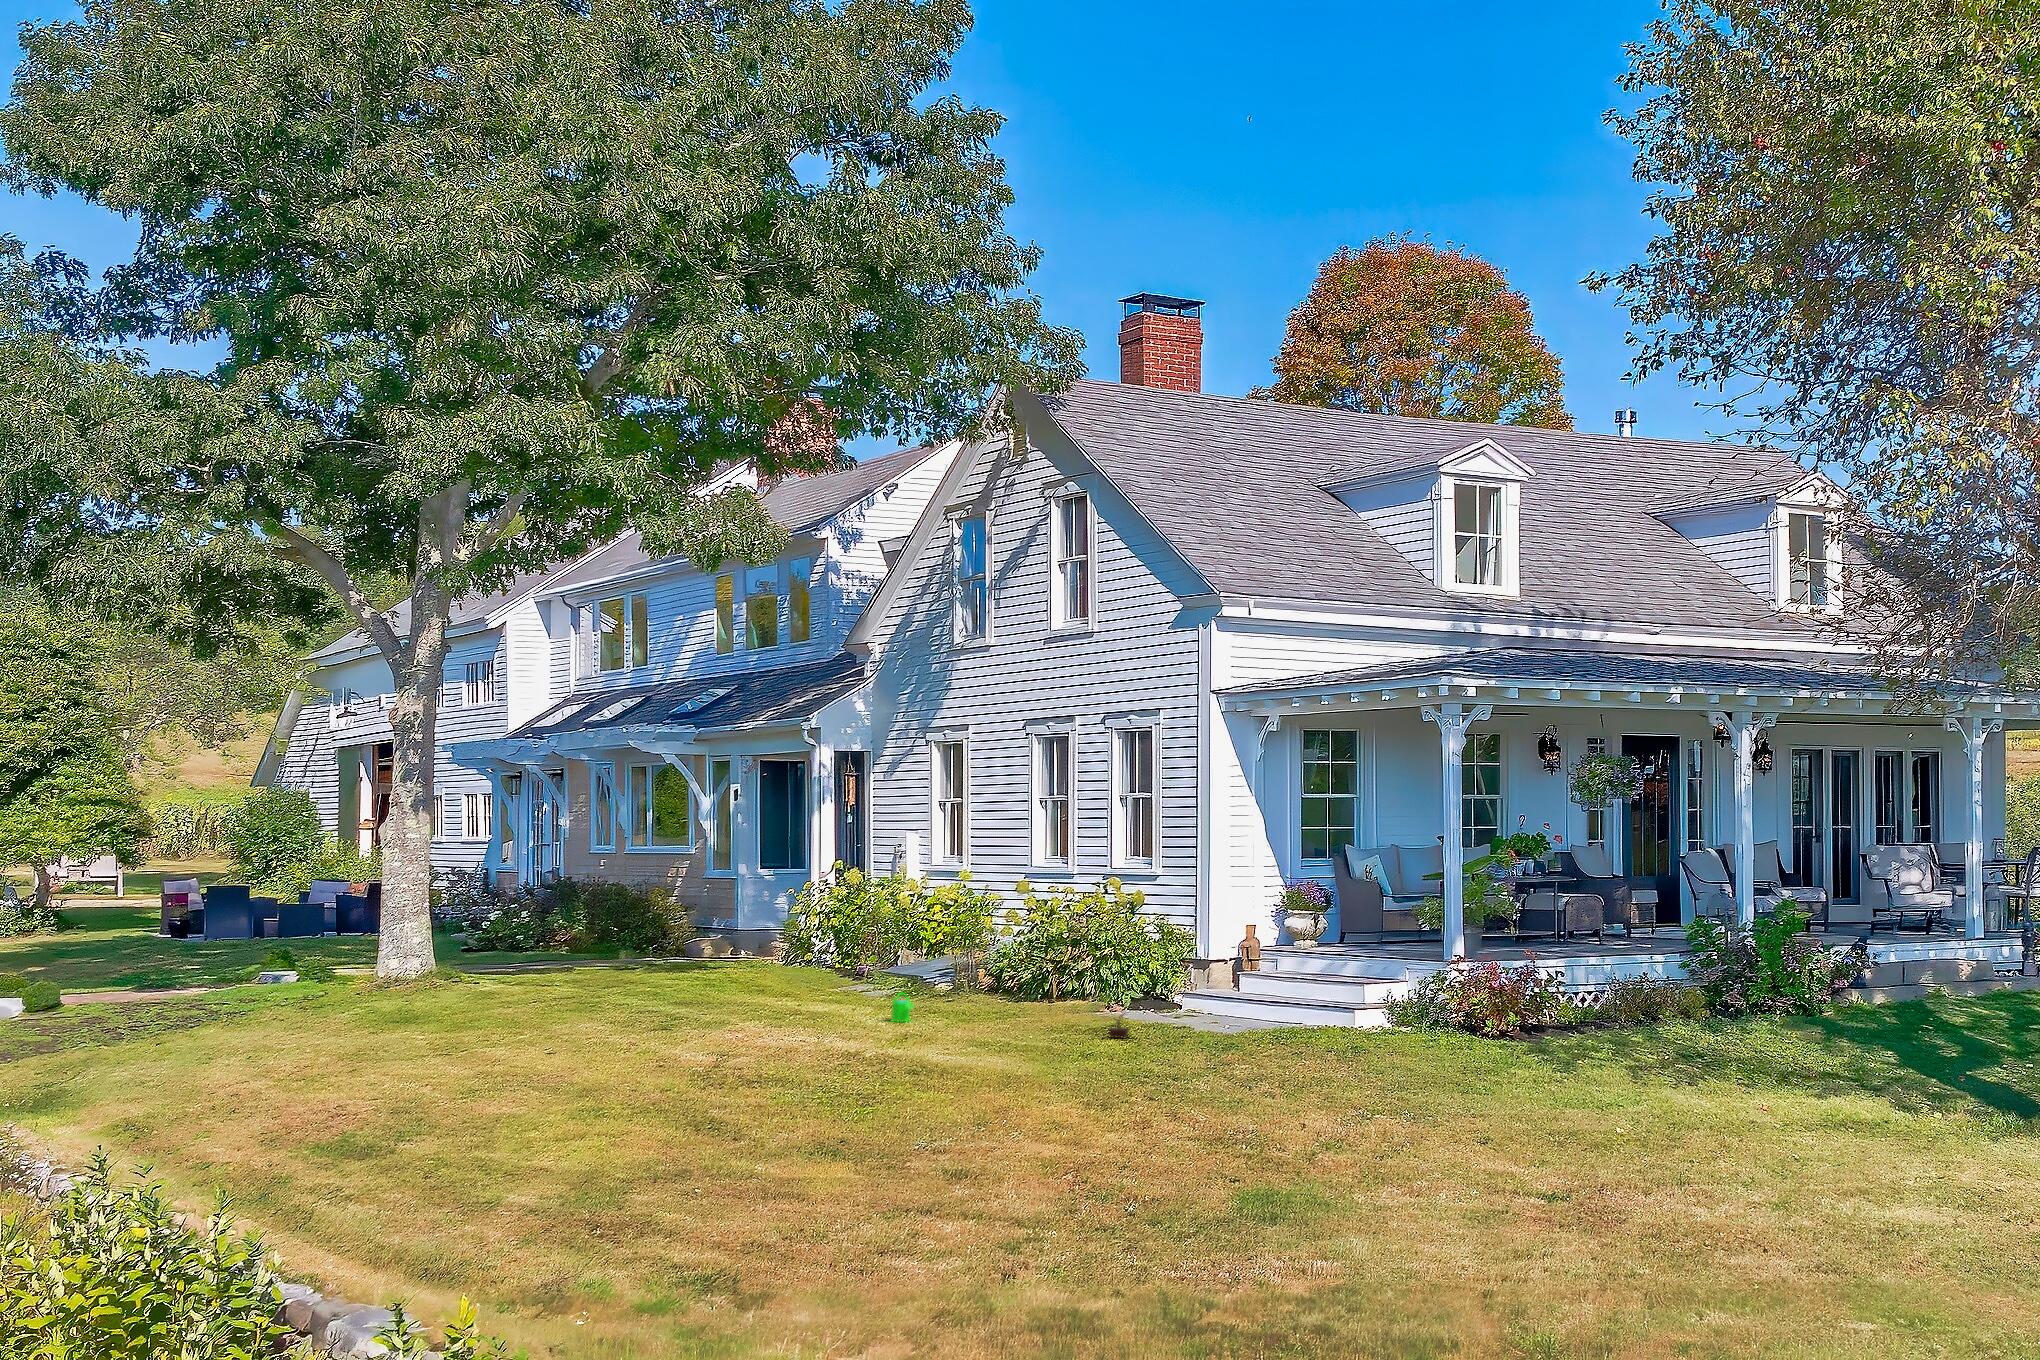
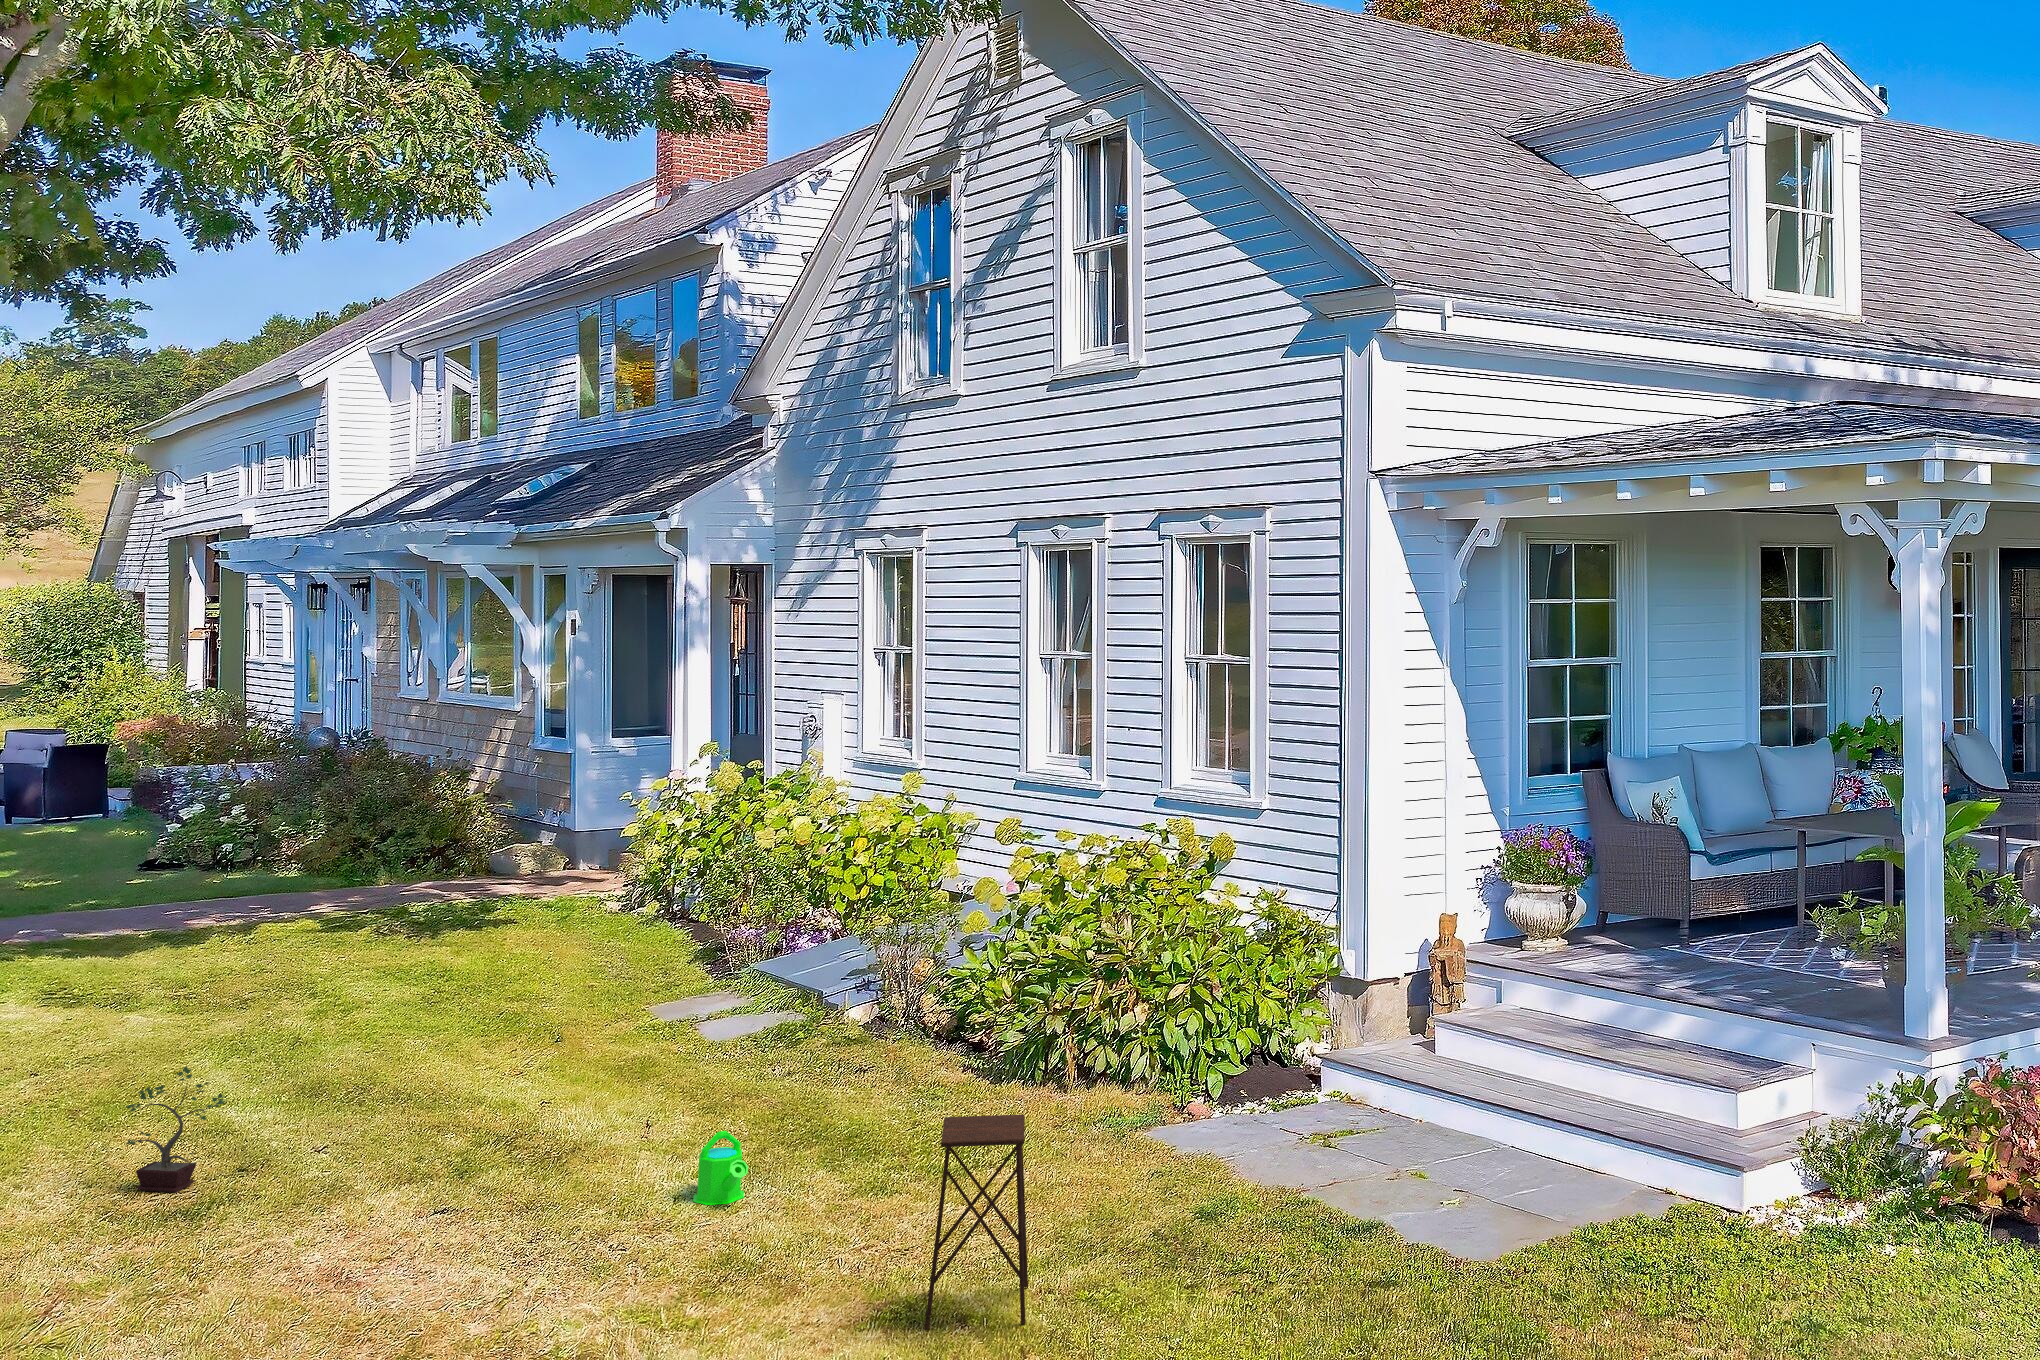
side table: none [995,966,1035,1045] -> present [925,1115,1028,1330]
potted plant: present [1102,986,1142,1038] -> present [126,1066,225,1192]

